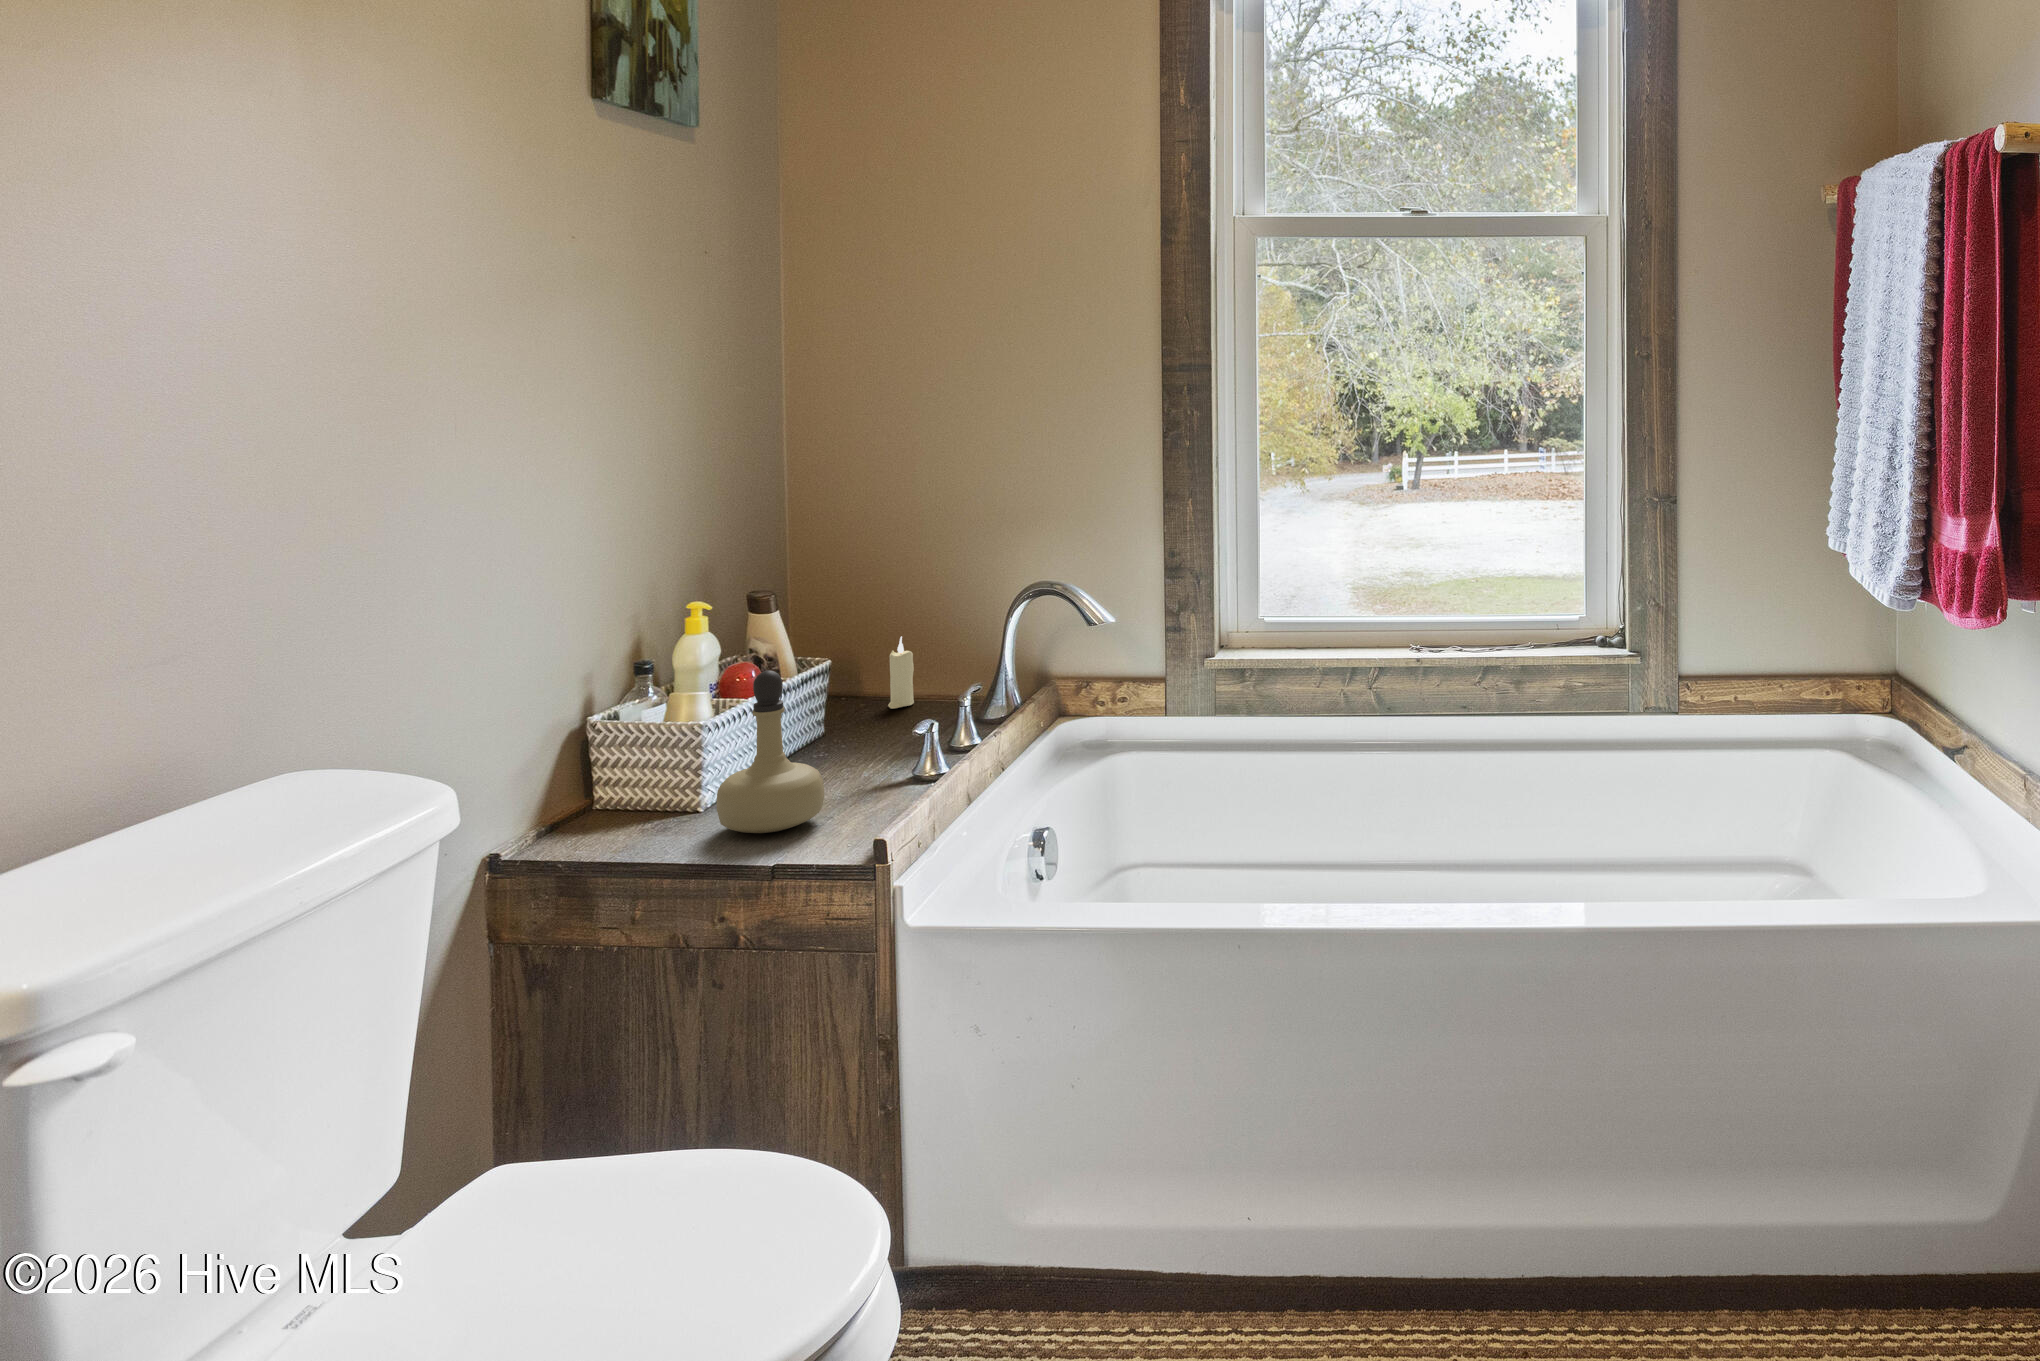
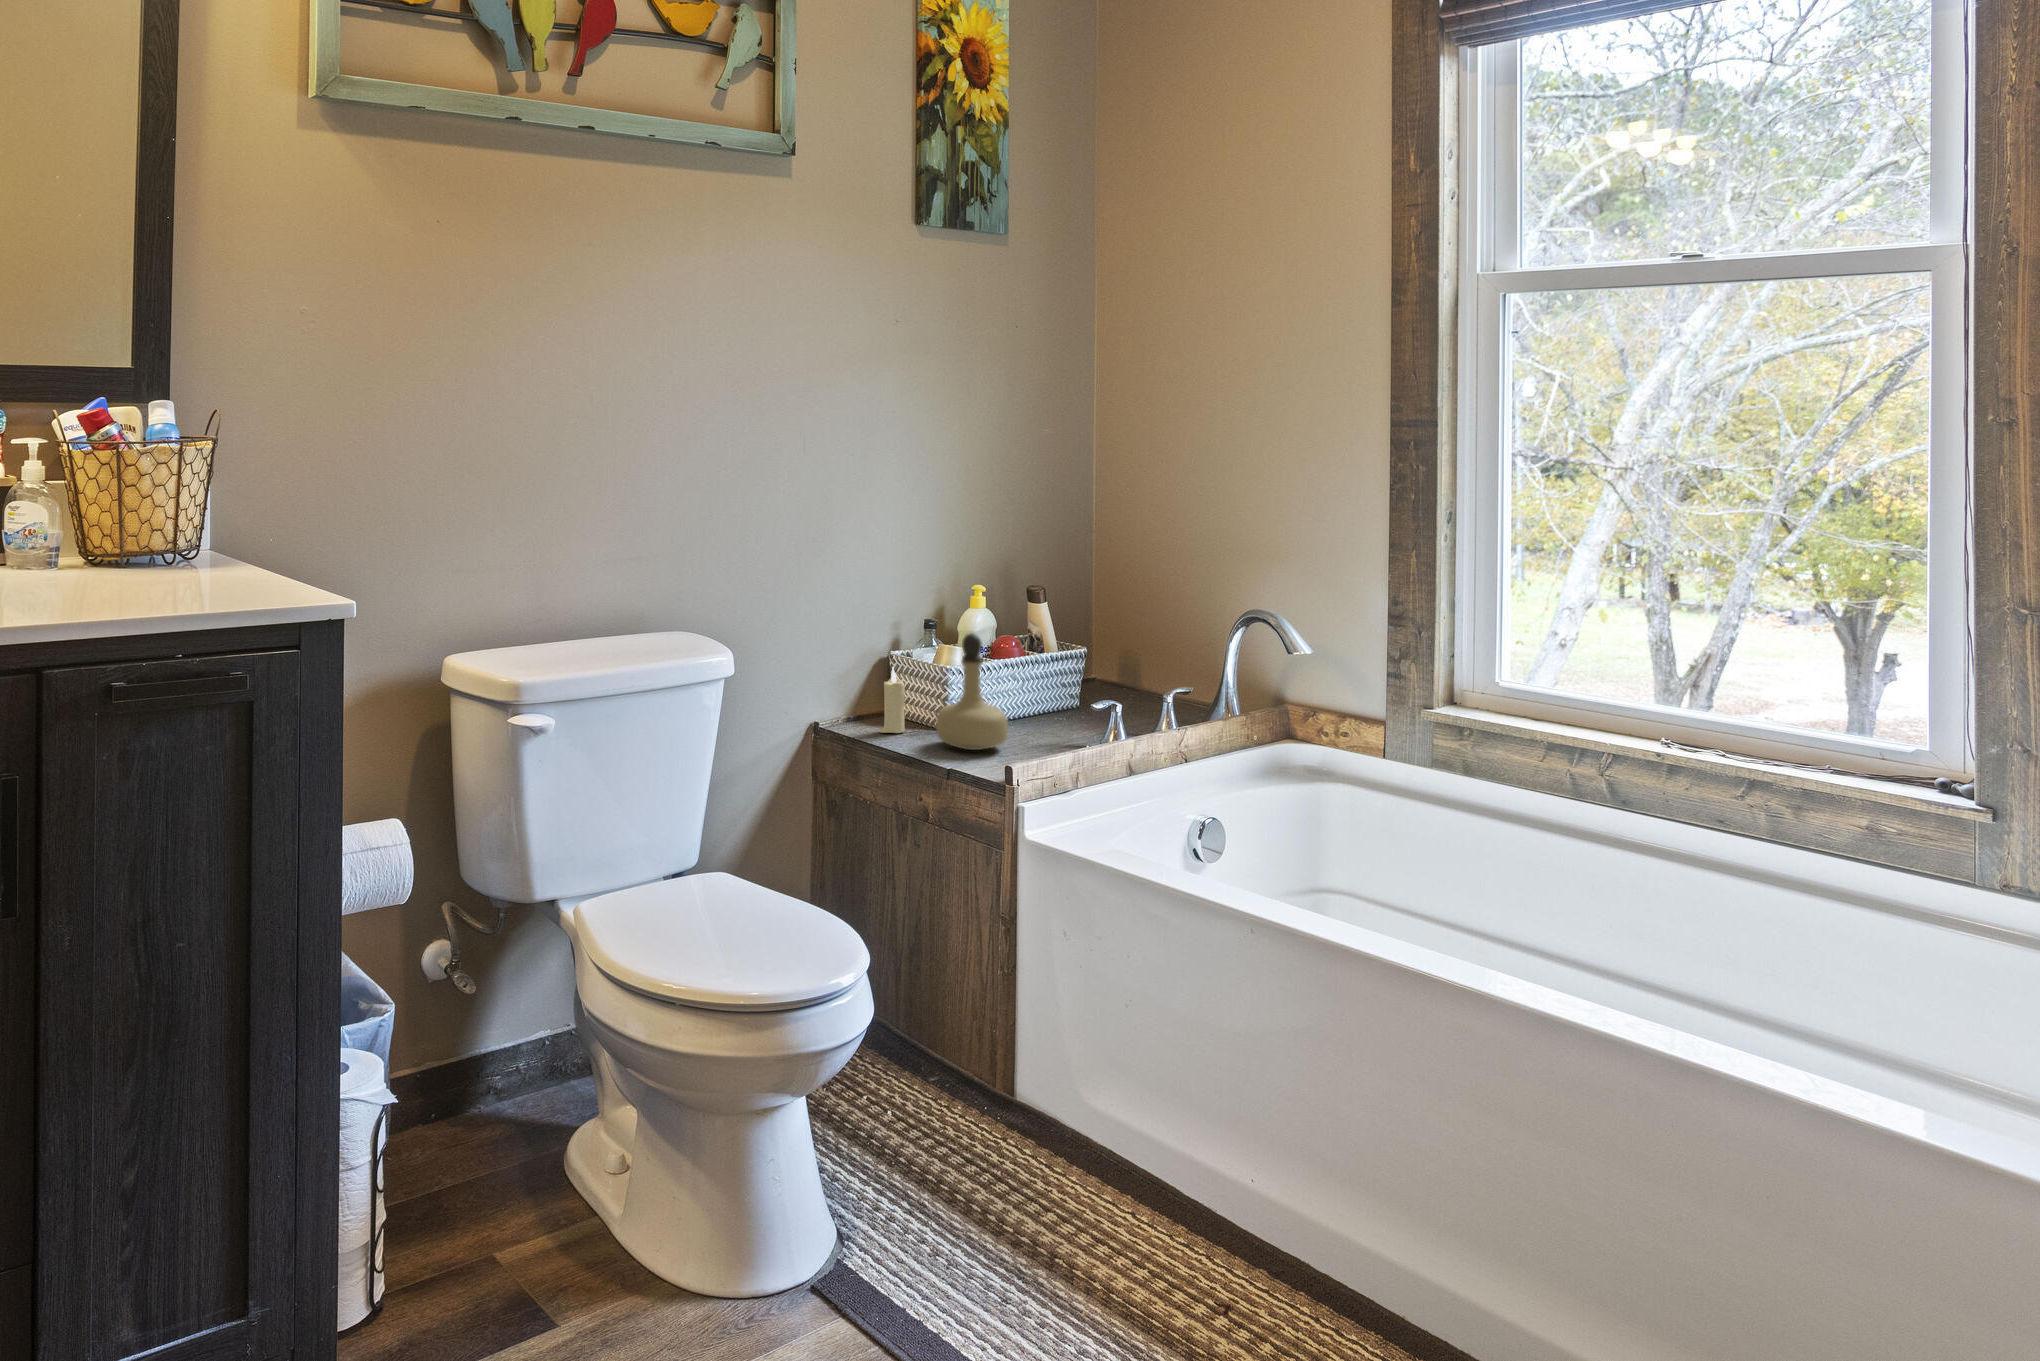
candle: present [888,636,914,709] -> present [880,667,905,733]

